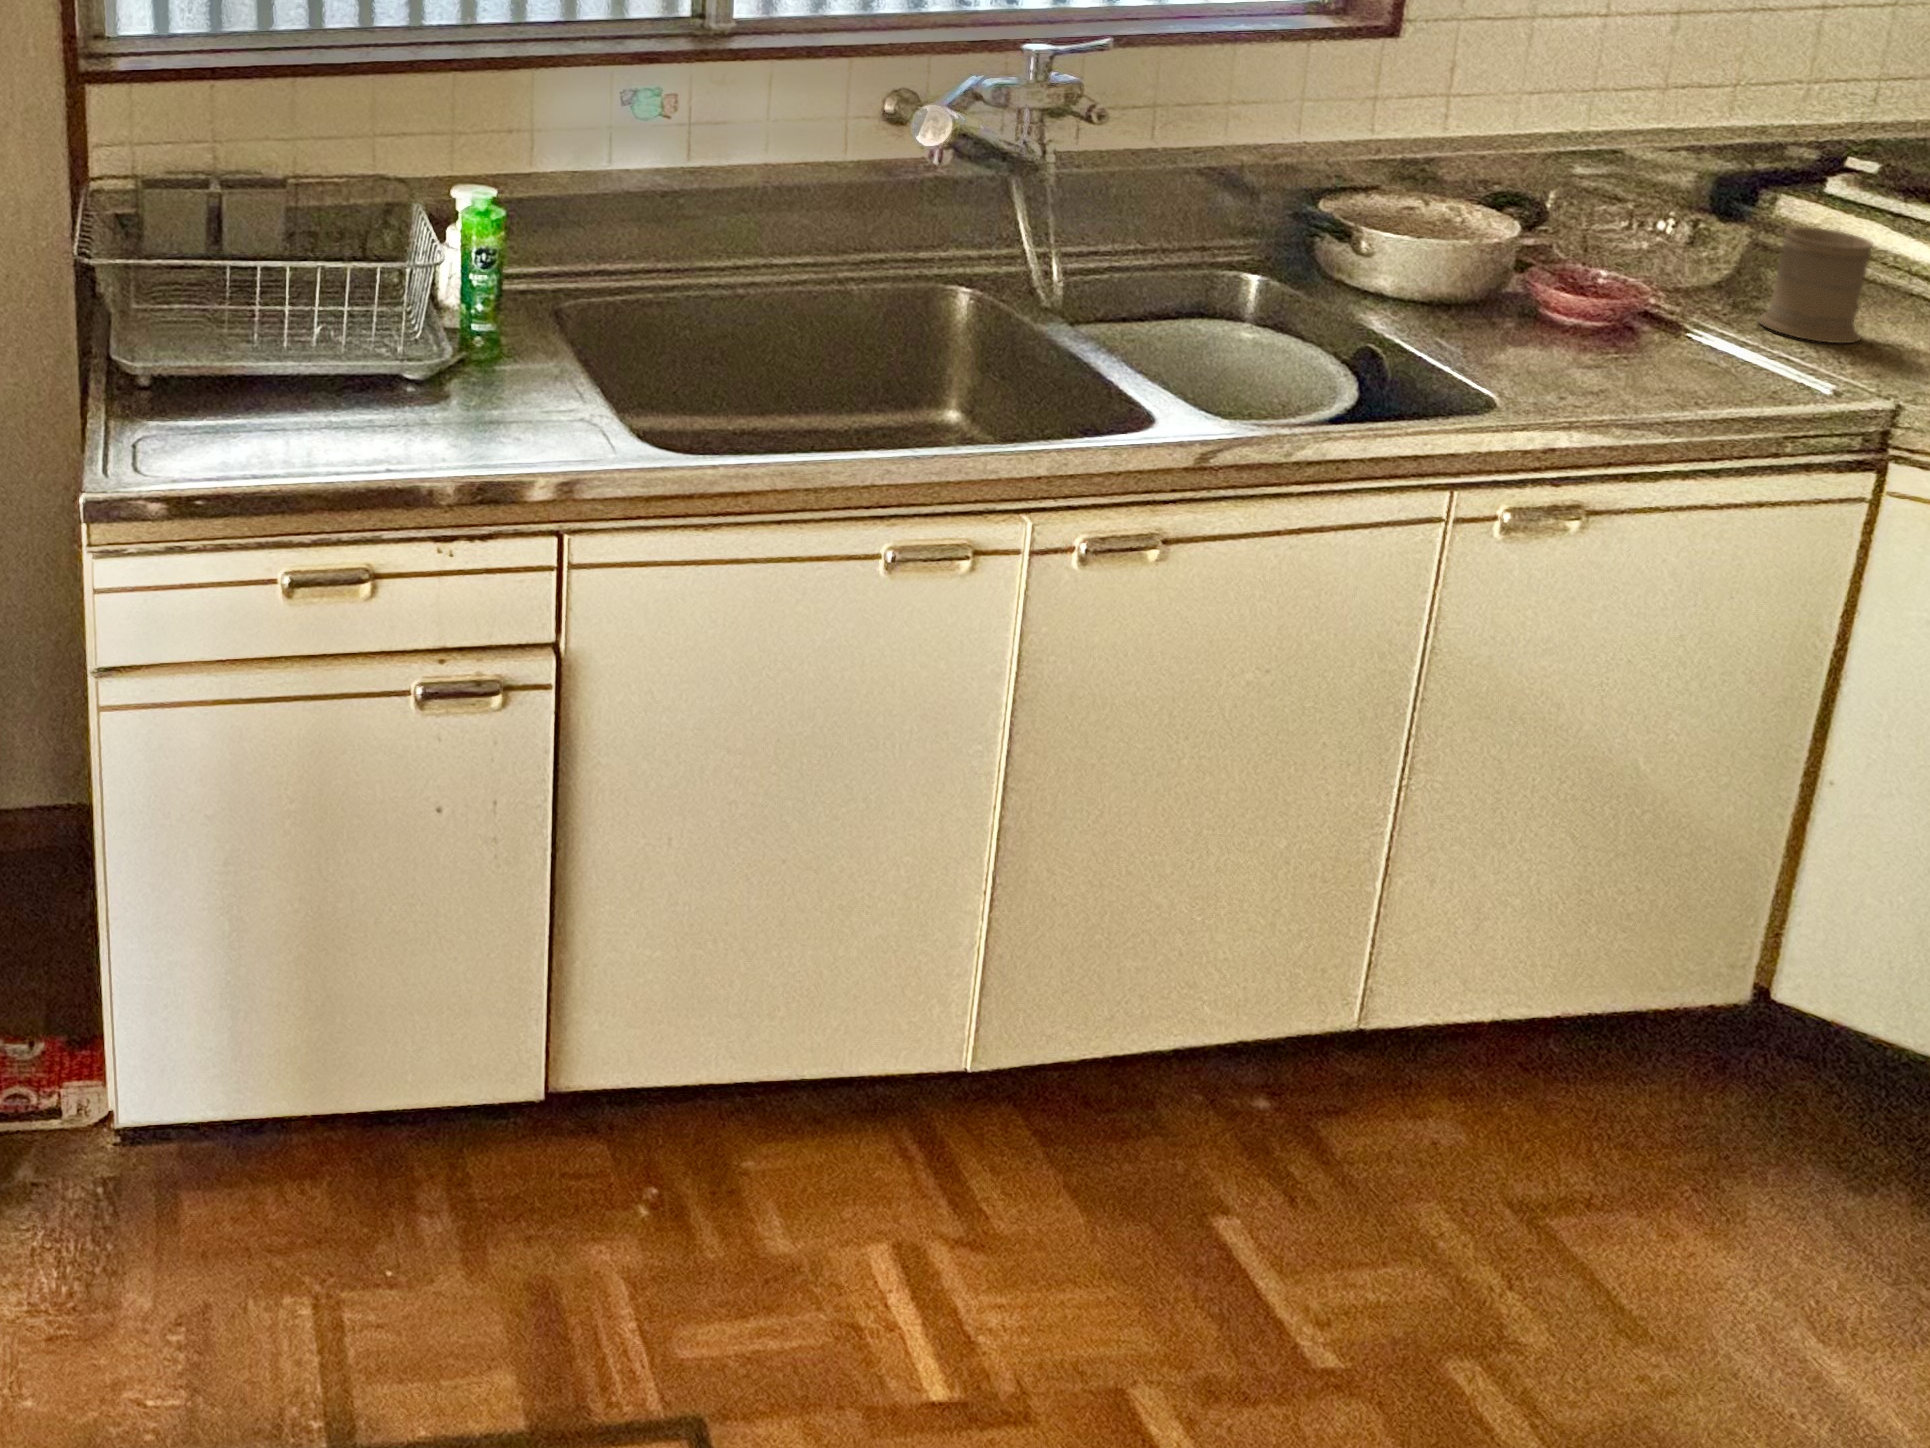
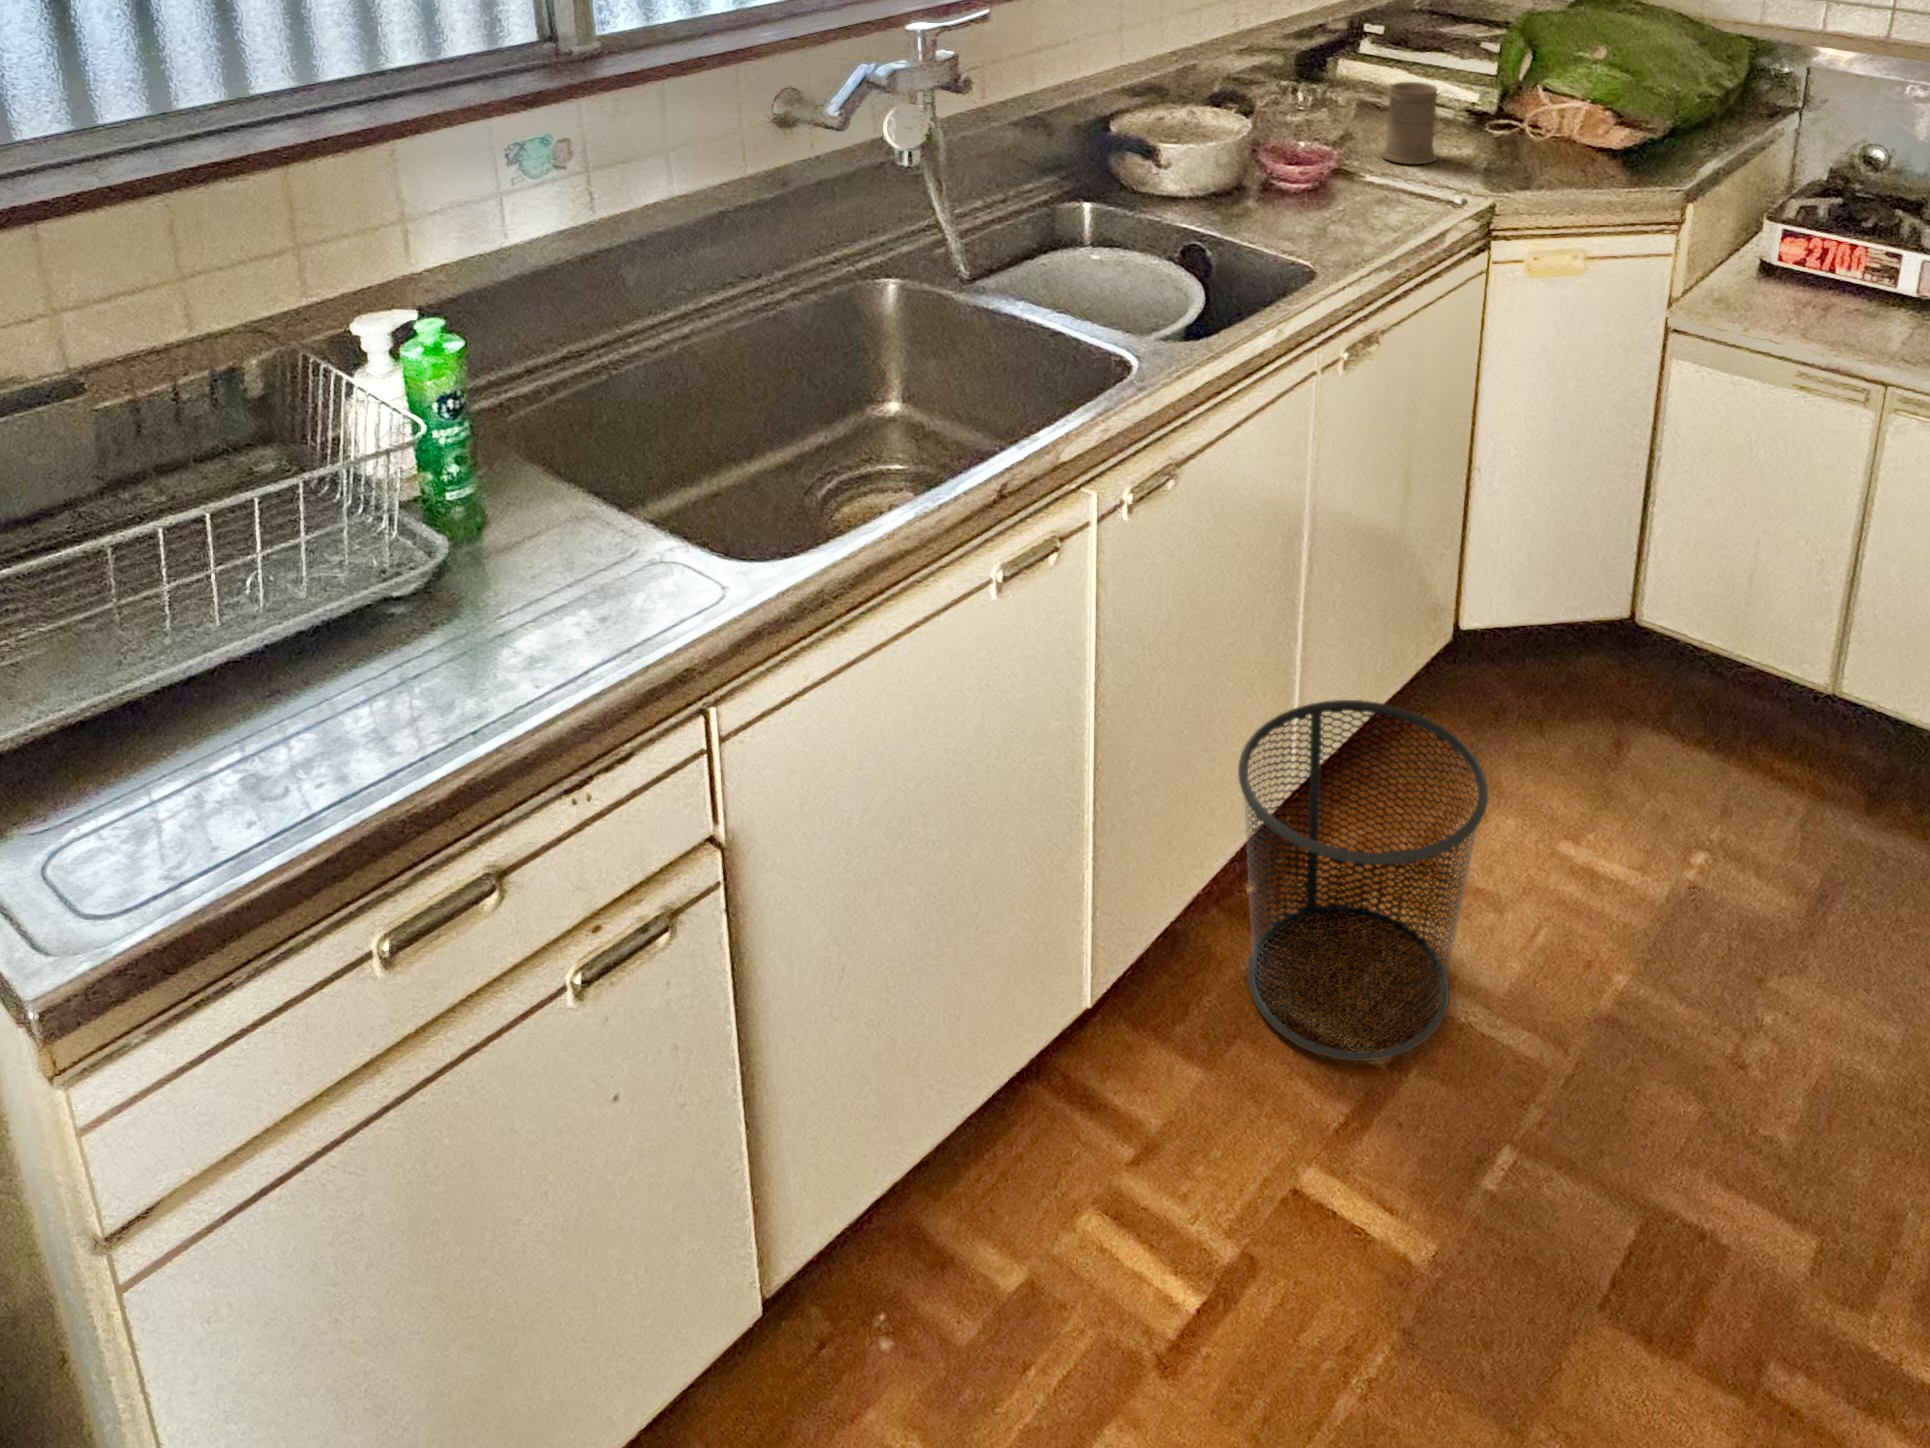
waste bin: none [1188,905,1567,1391] -> present [1238,700,1488,1061]

